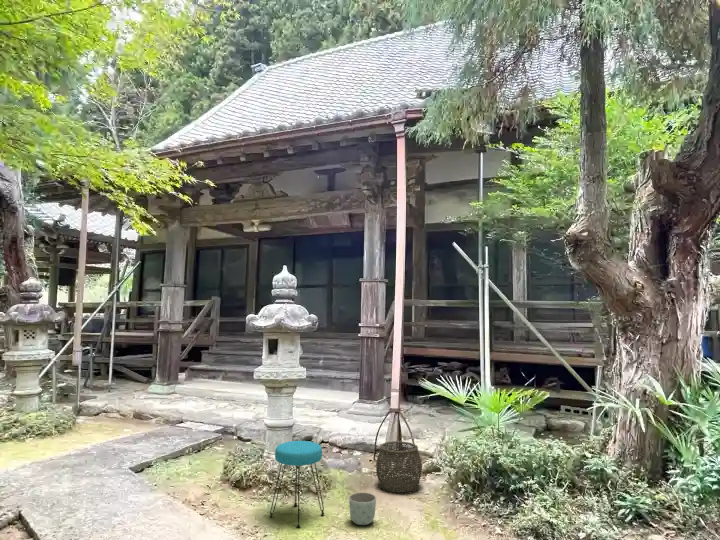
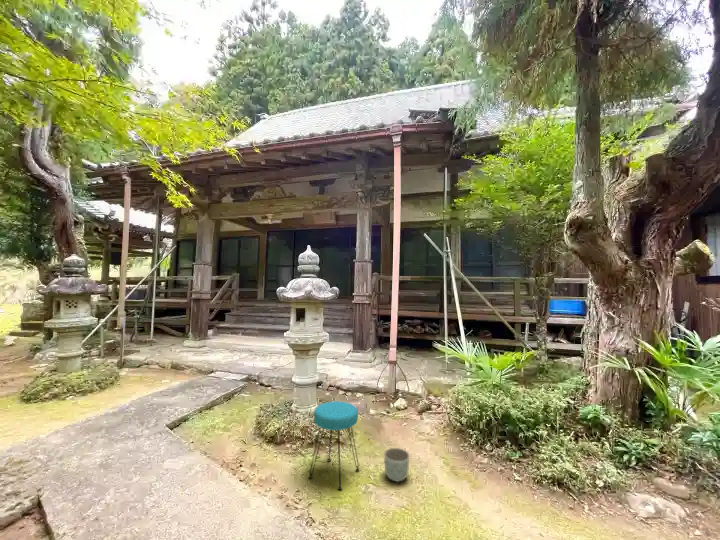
woven basket: present [376,441,422,493] -> none [390,392,430,438]

